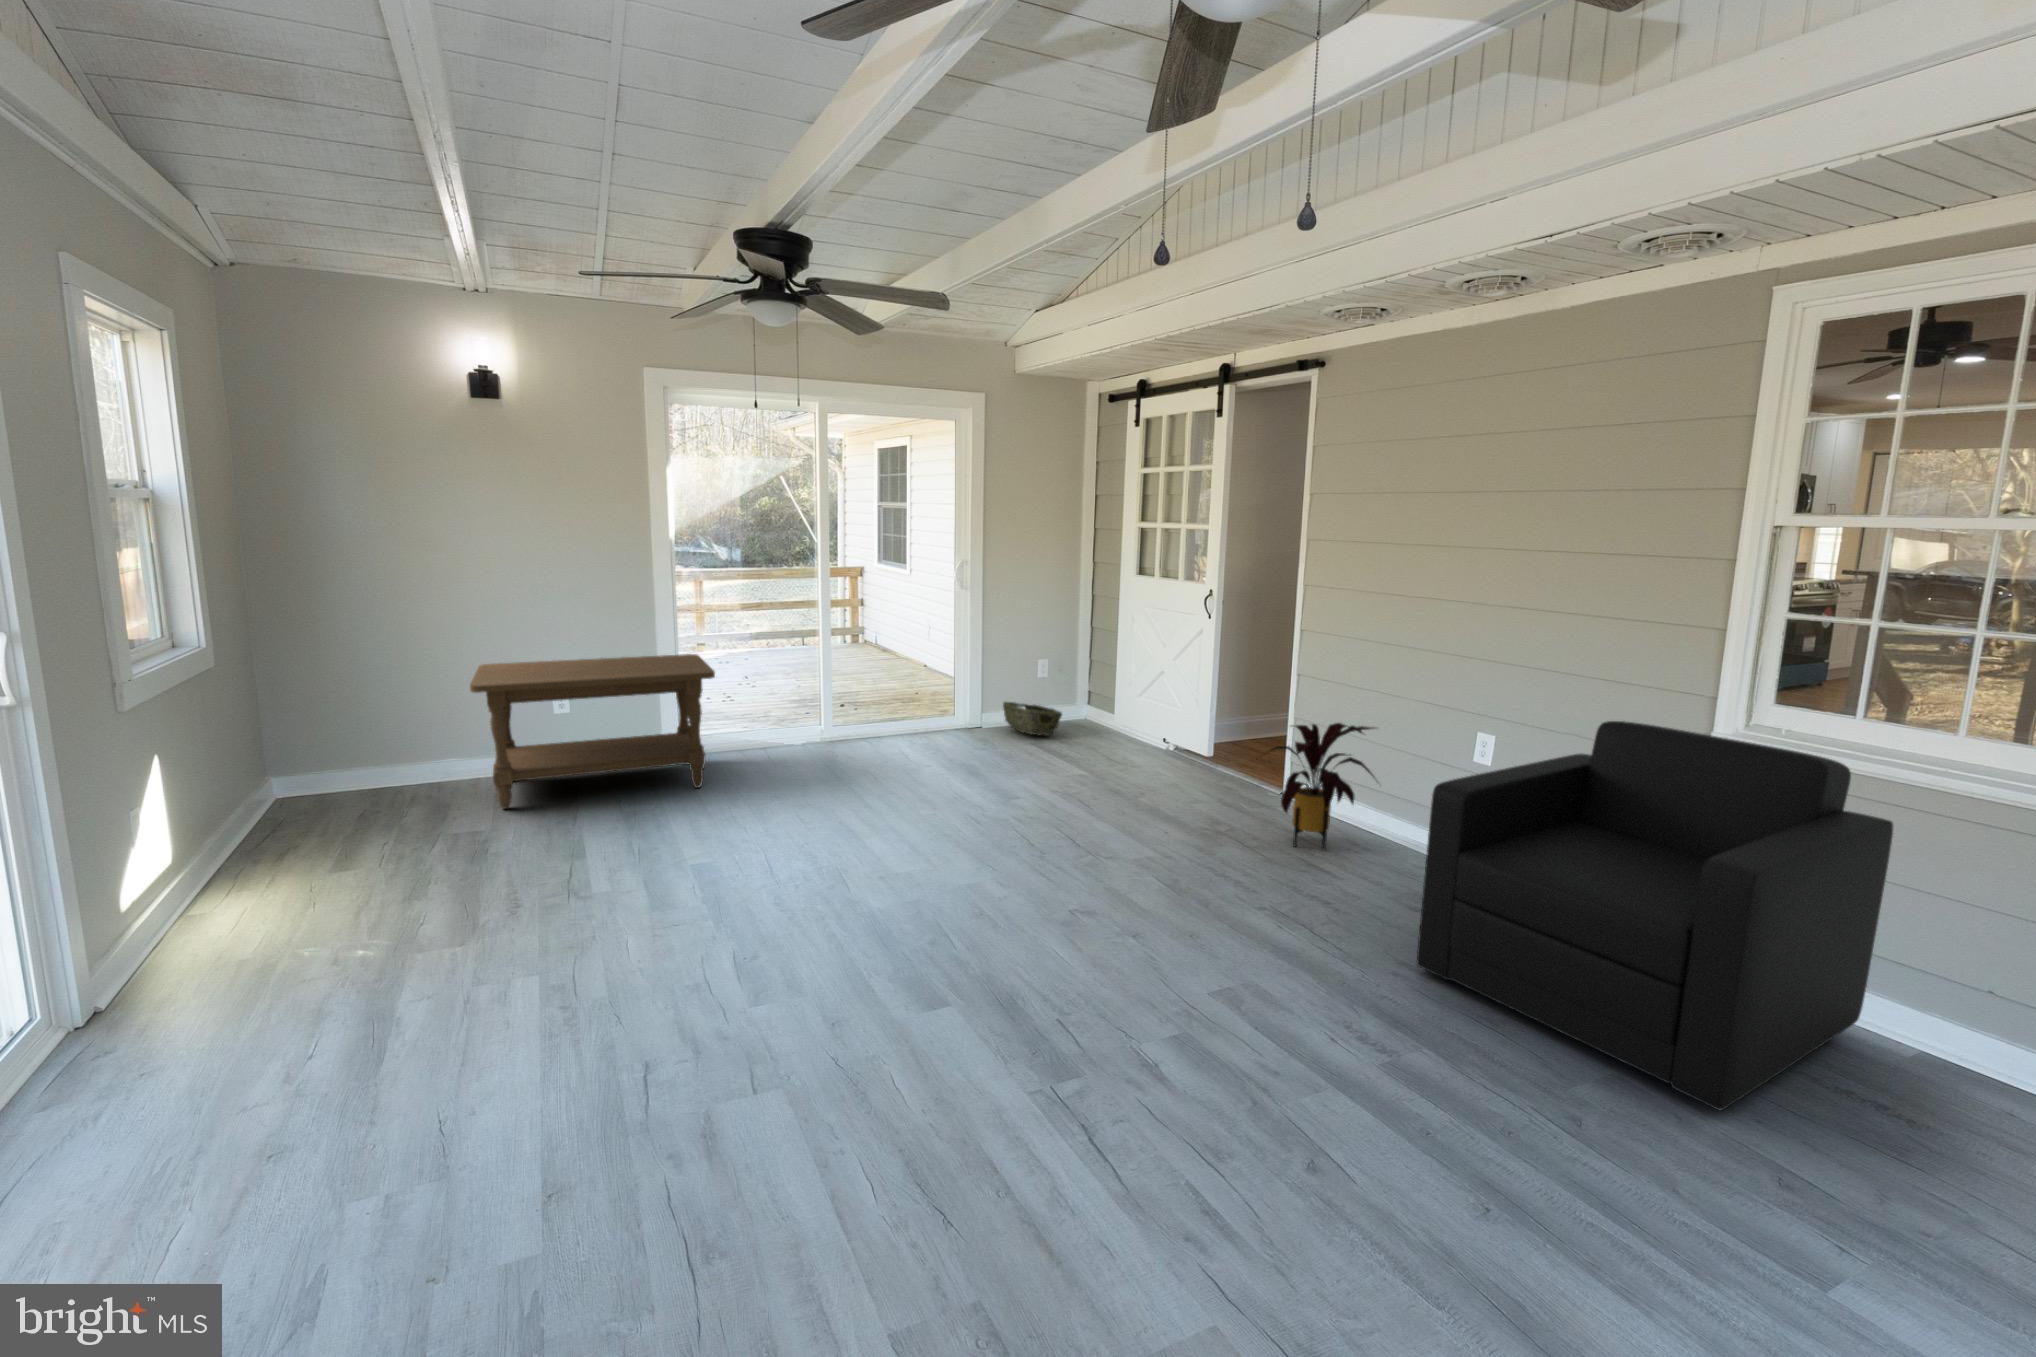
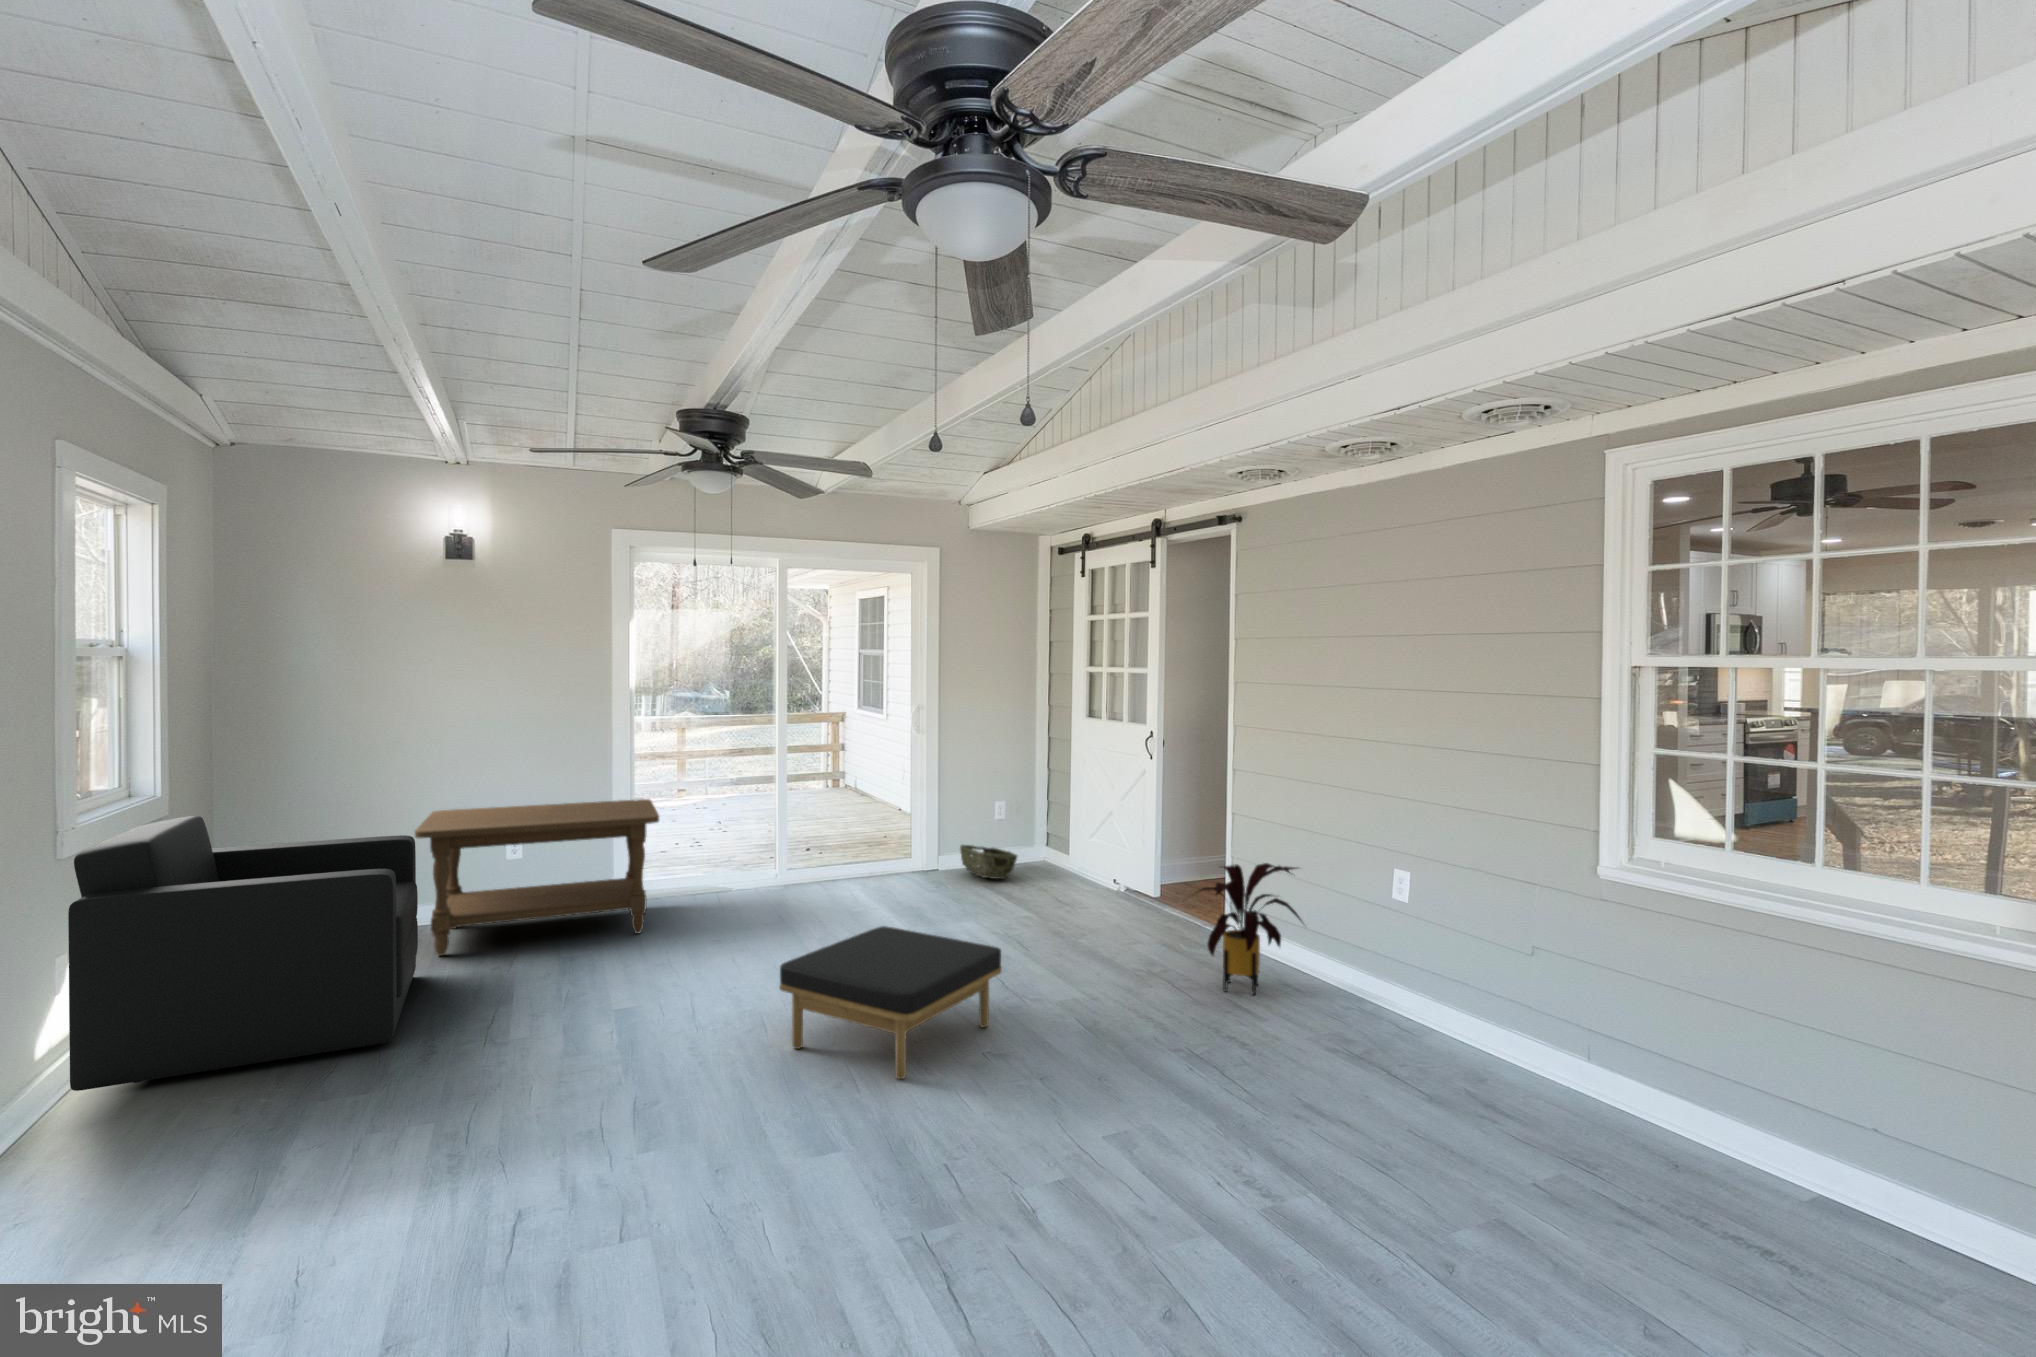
armchair: present [1417,721,1893,1110] -> present [68,816,418,1091]
ottoman: none [870,783,1087,932] -> present [780,926,1002,1079]

